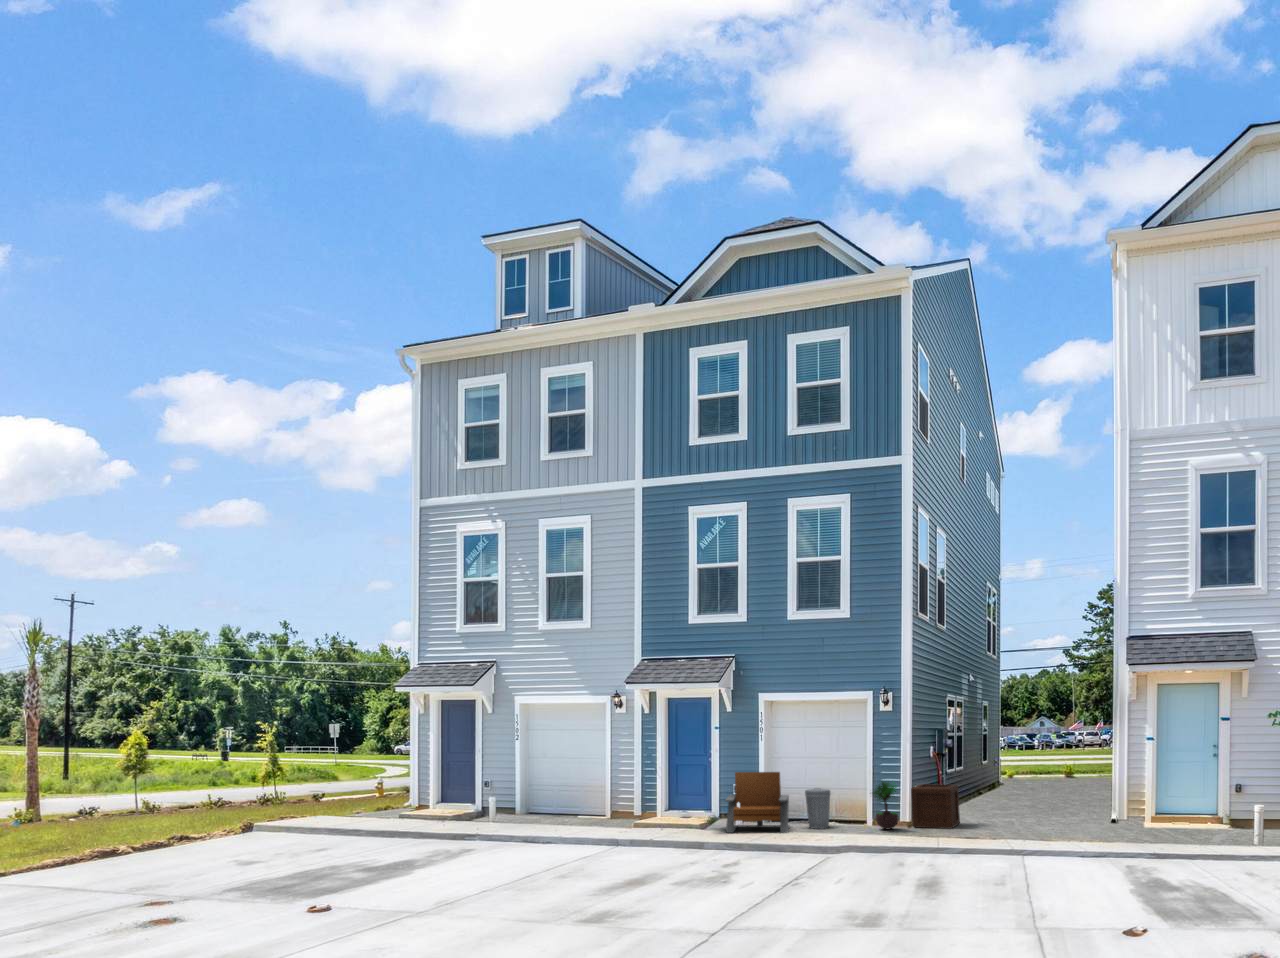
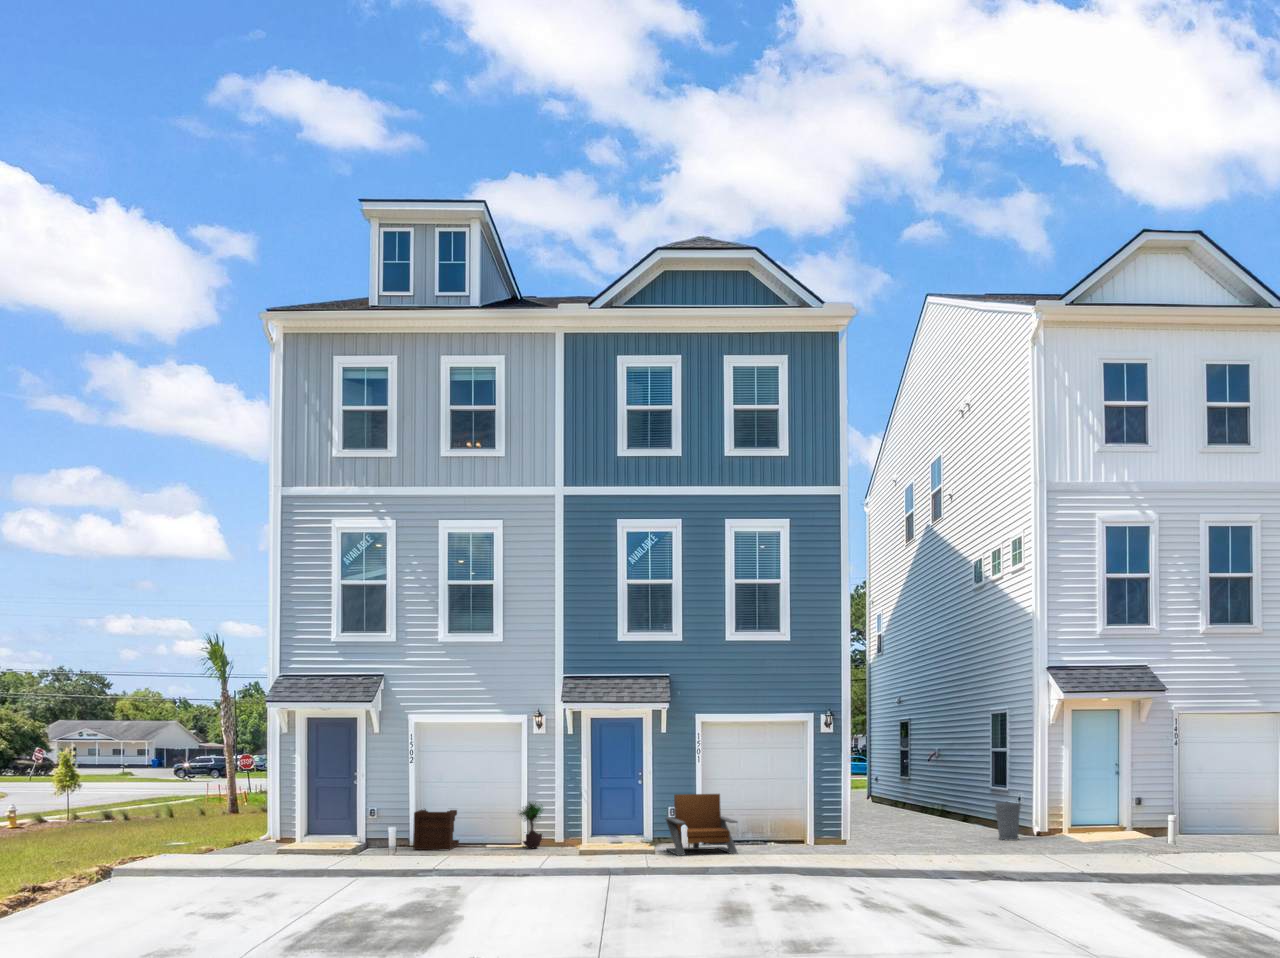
potted tree: present [873,782,898,829] -> present [519,803,543,848]
wooden crate: present [911,784,960,829] -> present [413,809,459,850]
trash can: present [805,788,830,829] -> present [995,802,1020,840]

